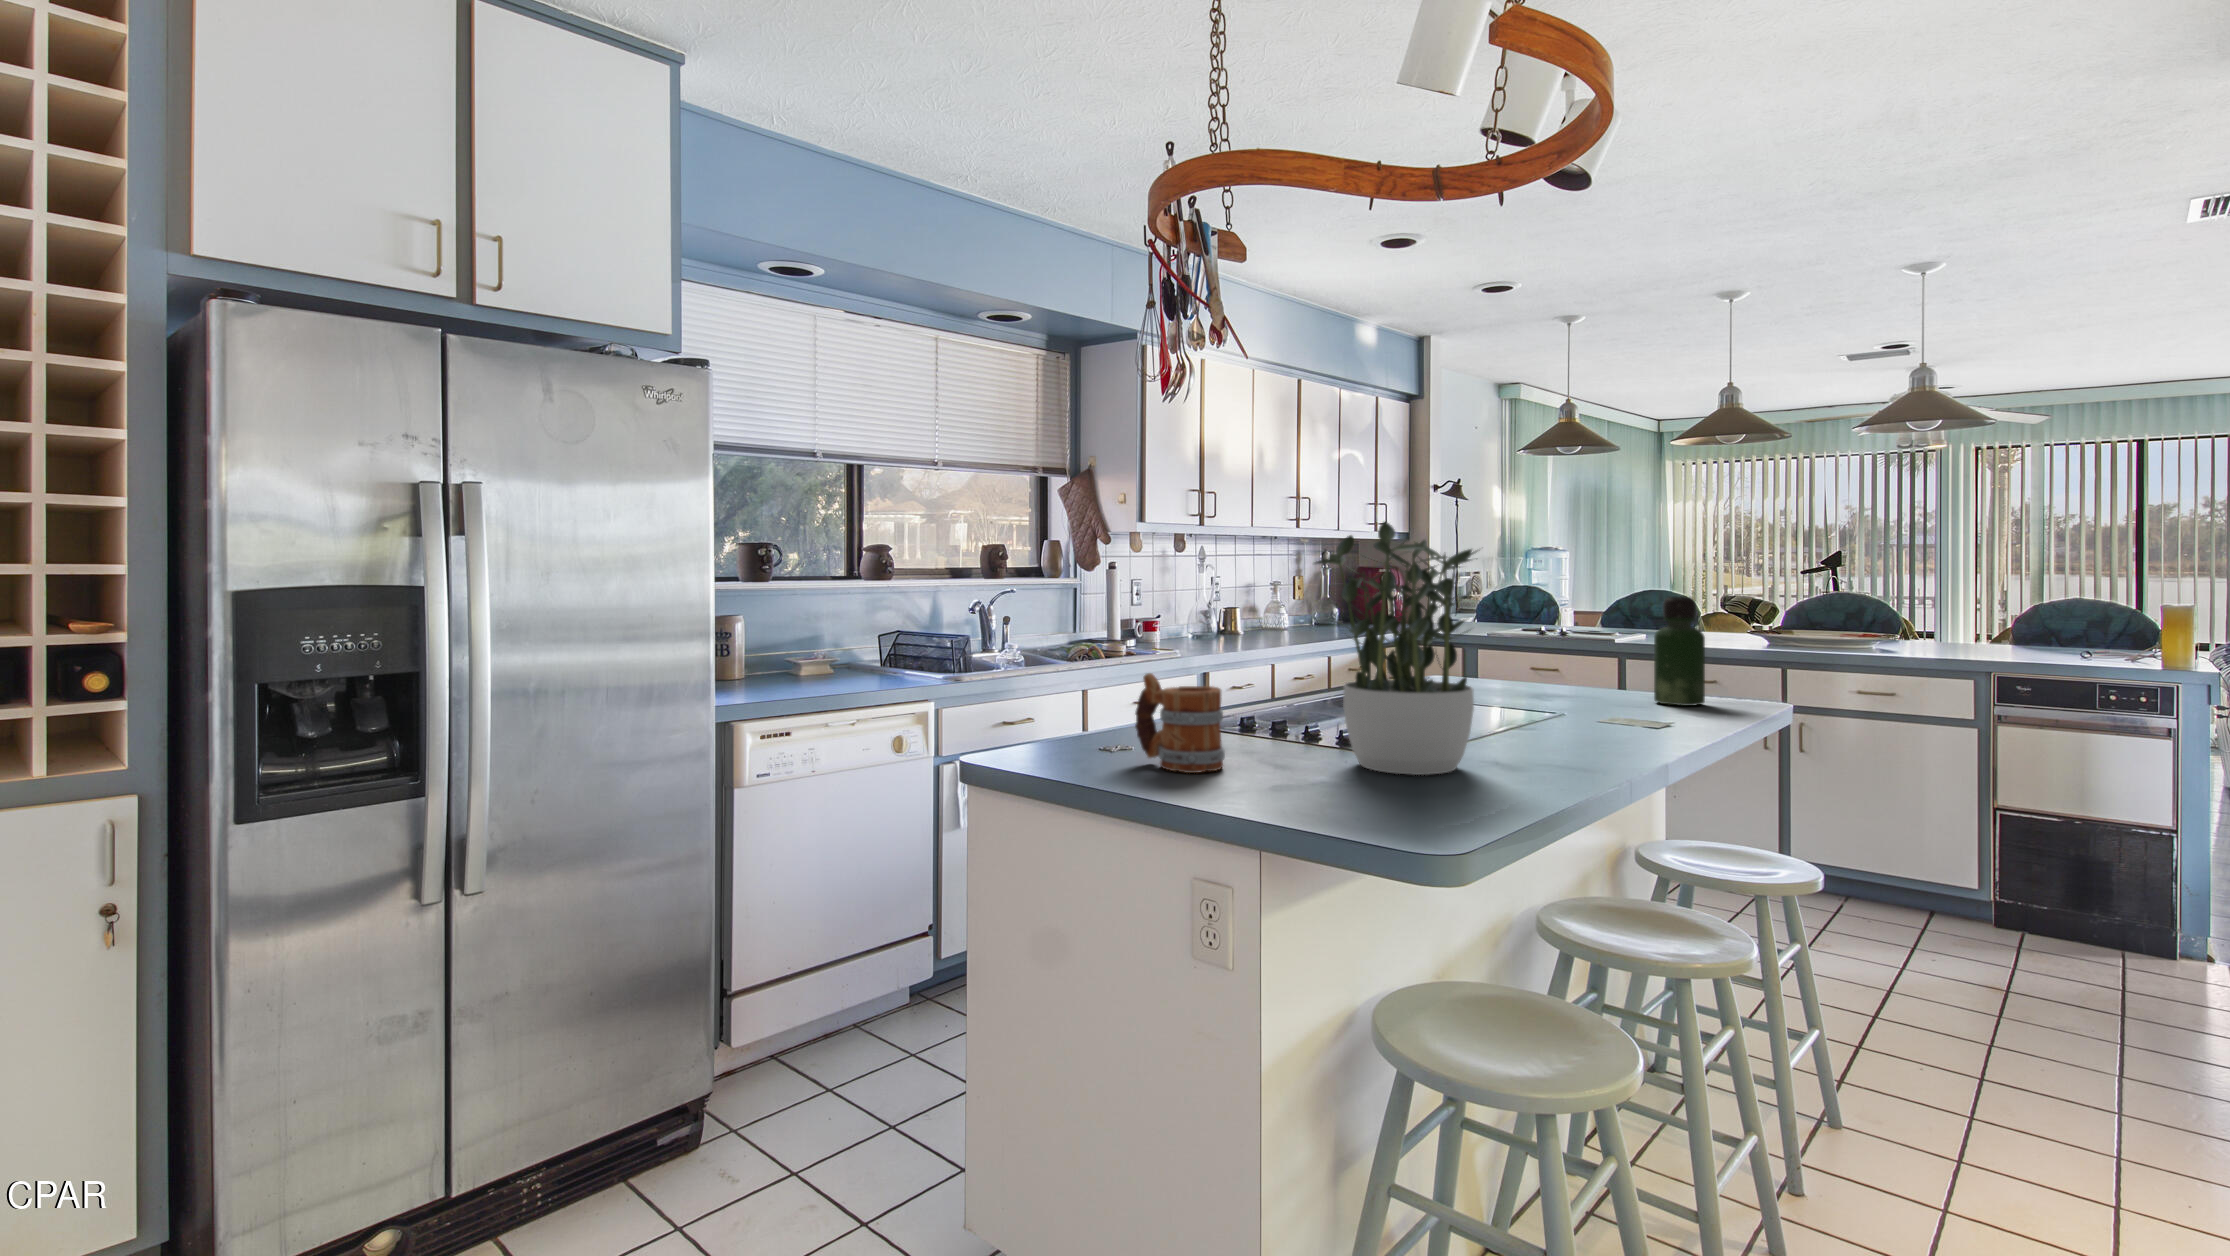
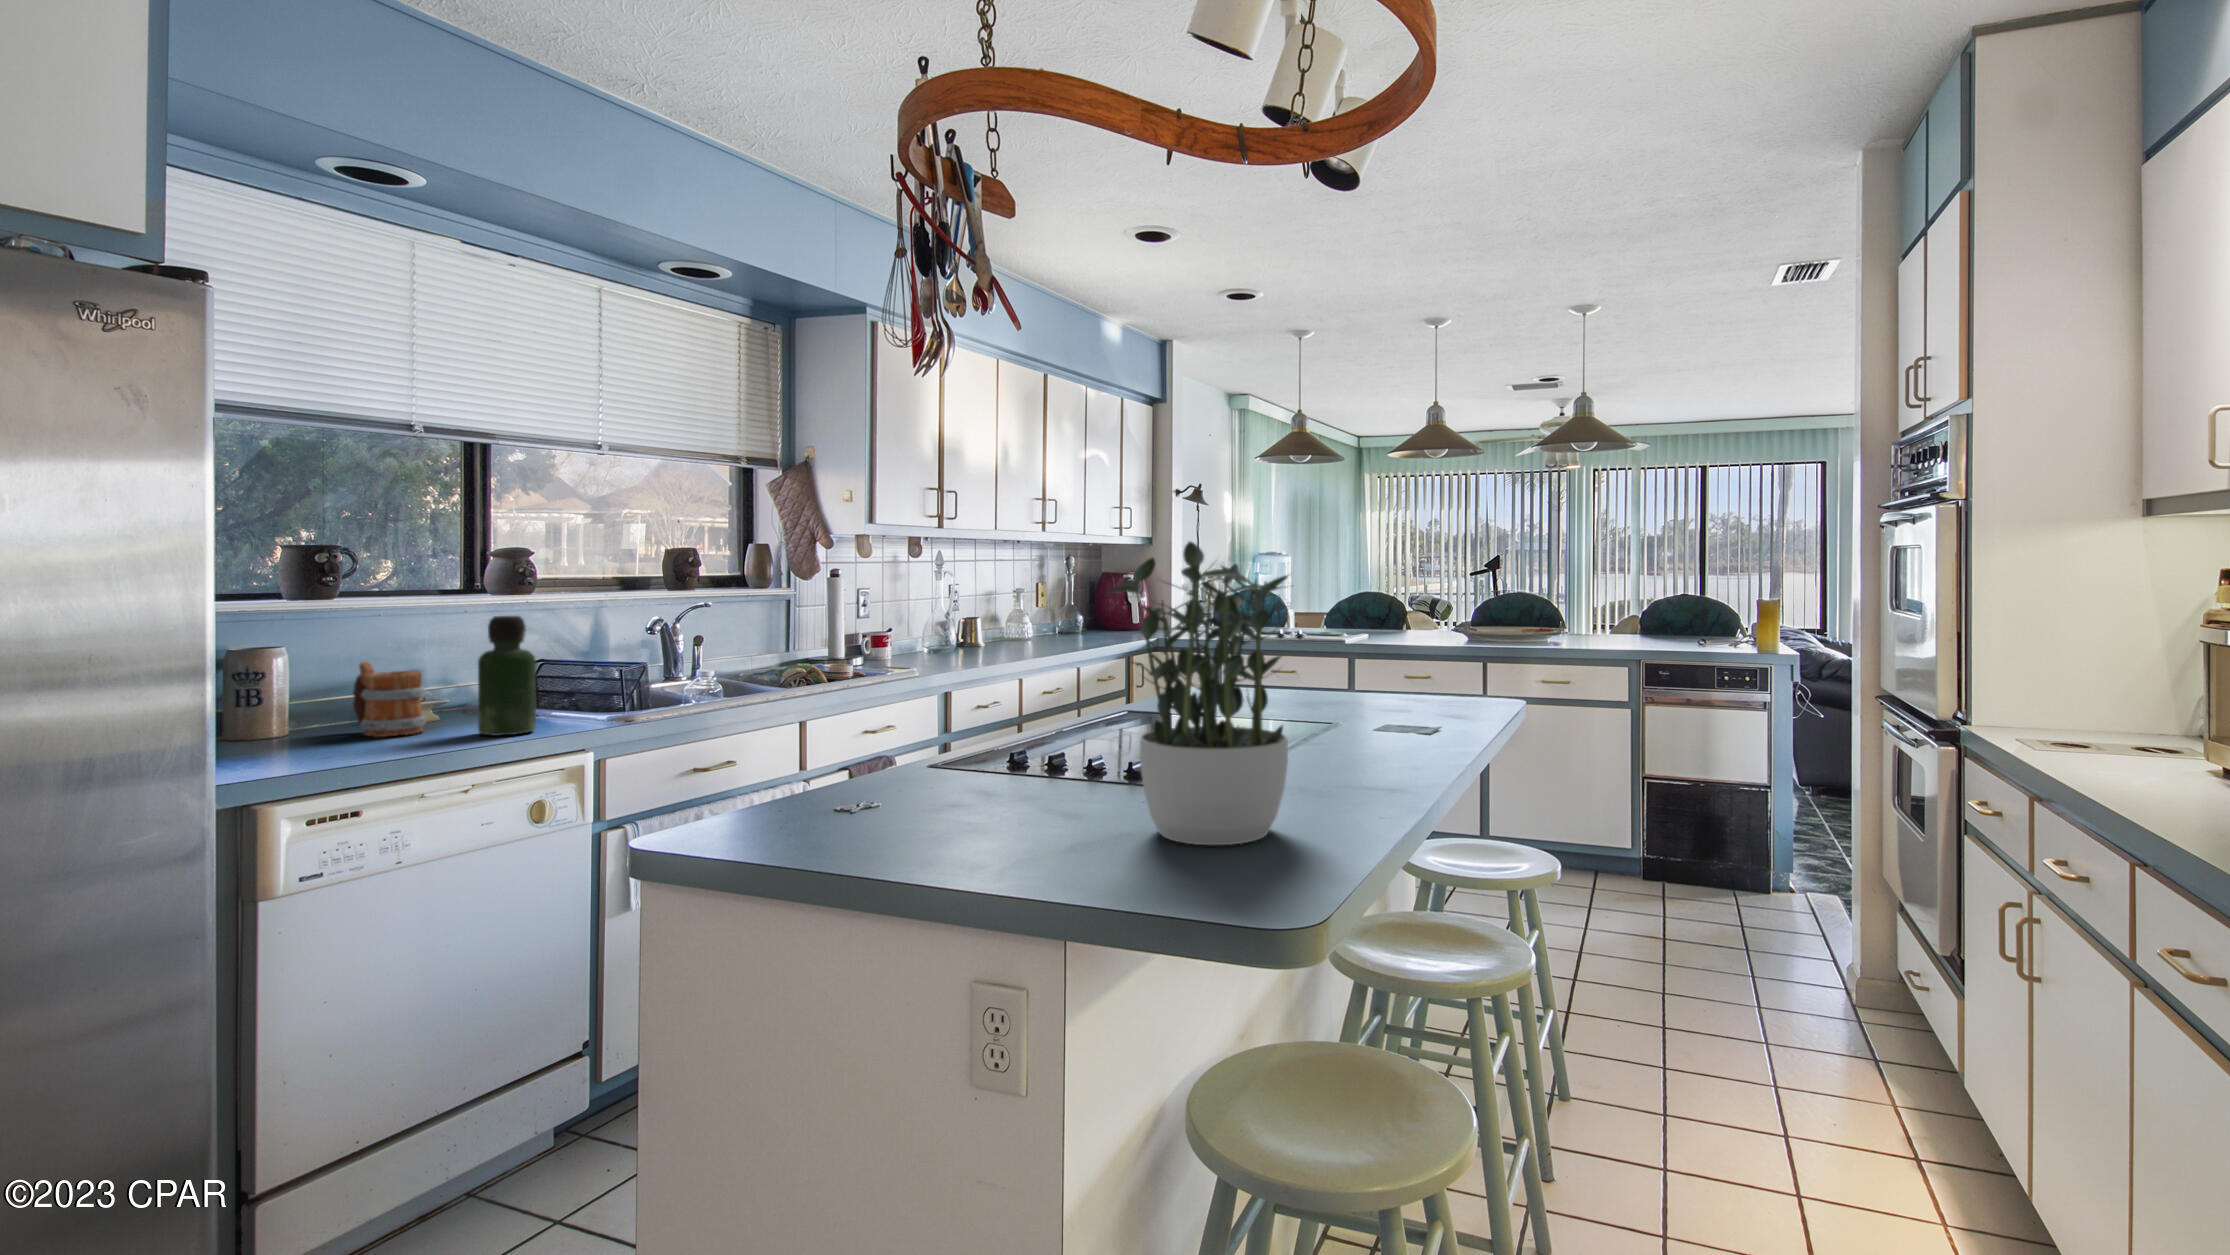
bottle: present [1654,596,1705,706] -> present [478,616,536,736]
mug: present [1135,673,1225,773] -> present [353,662,427,737]

